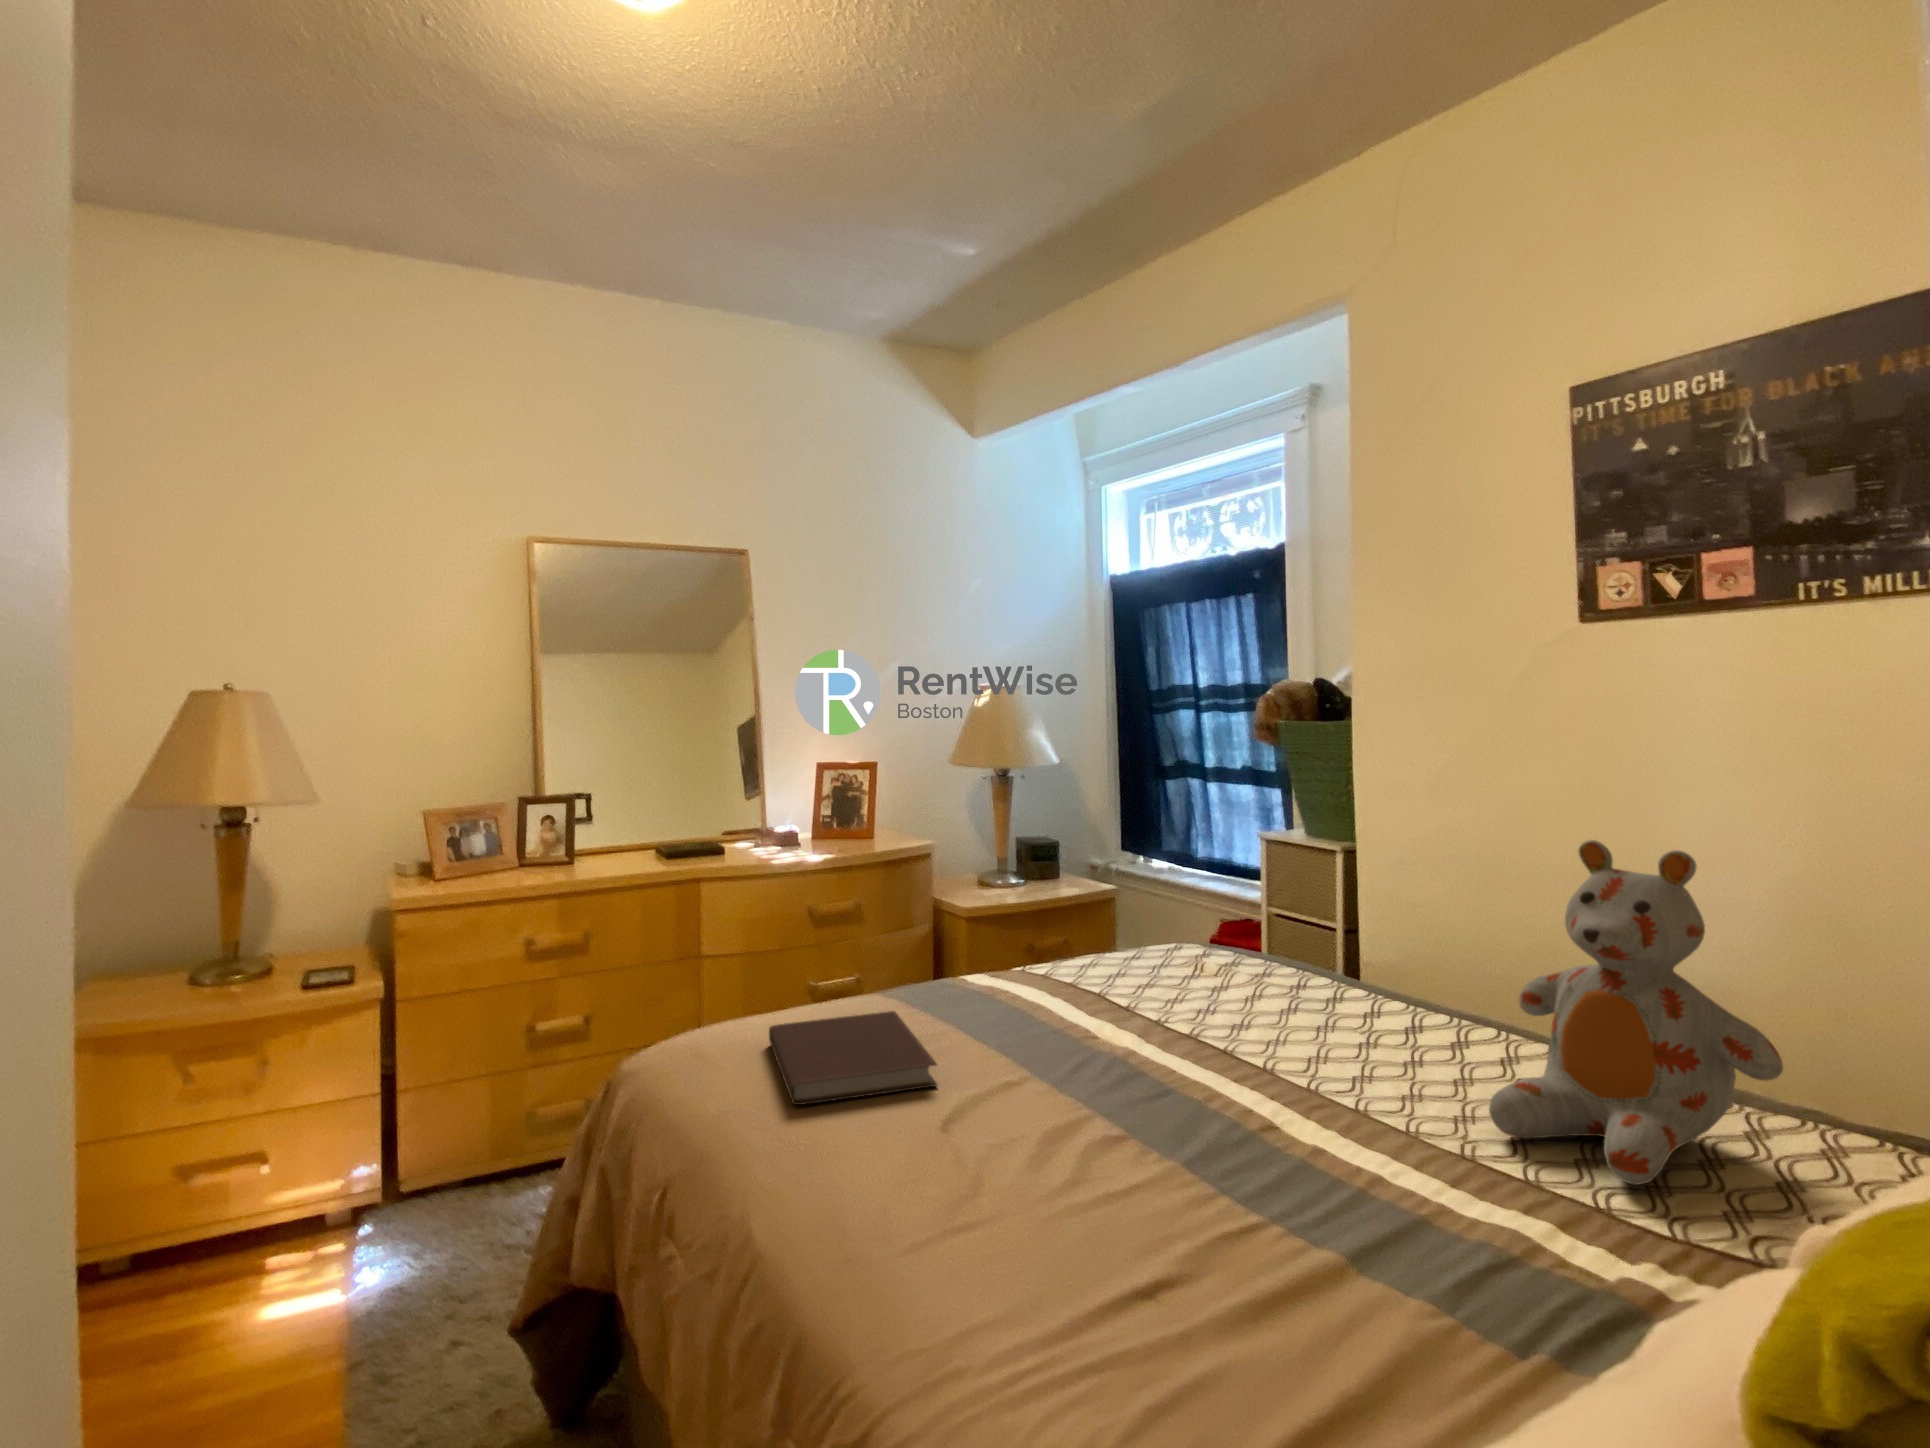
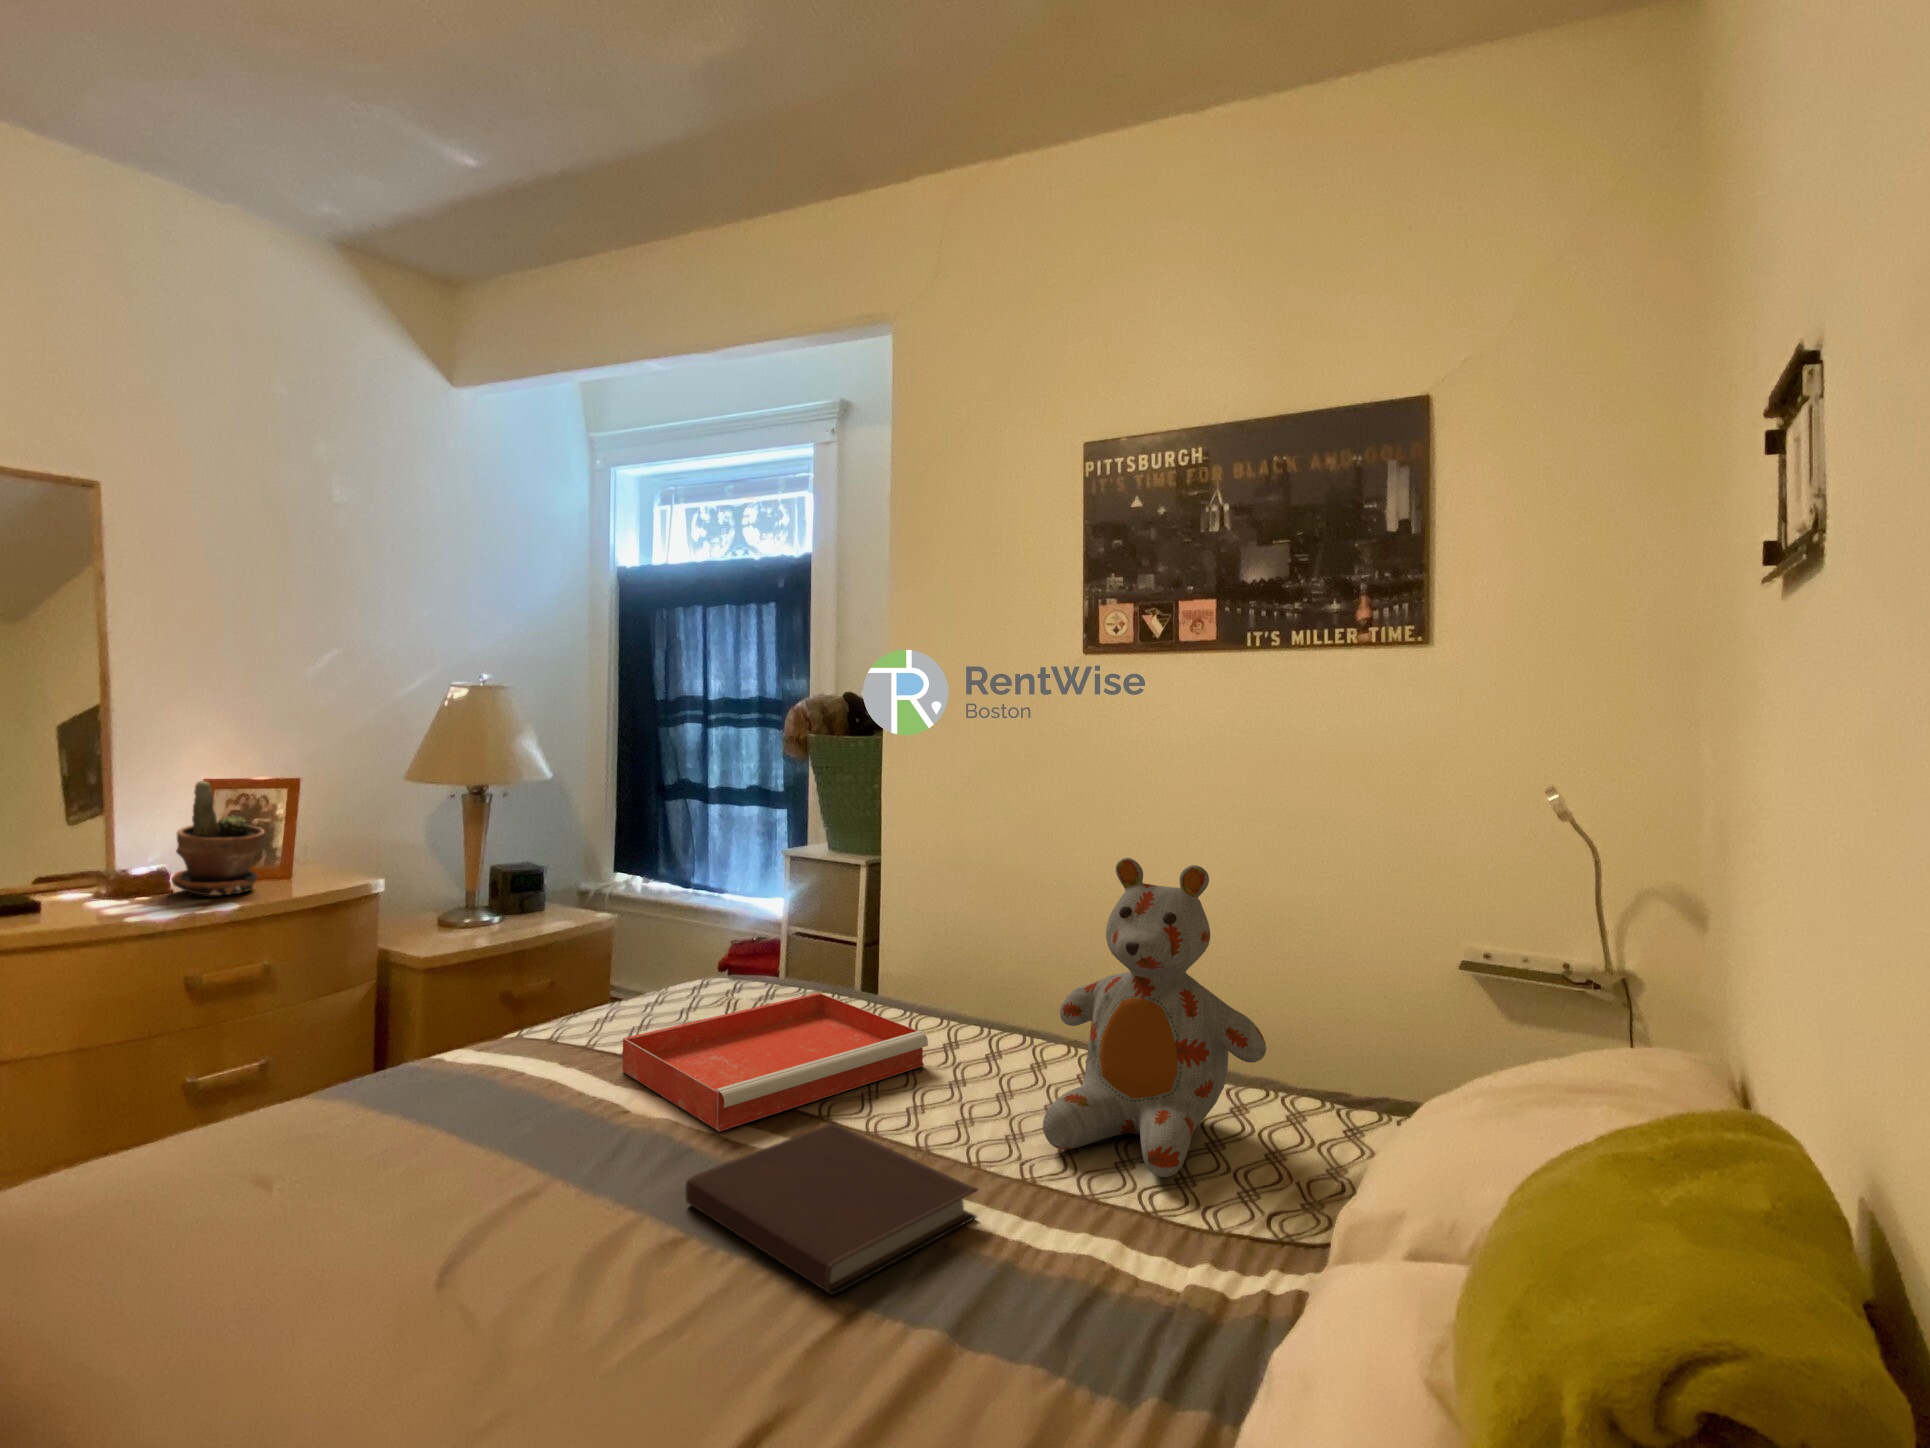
potted plant: none [803,763,857,848] -> present [171,781,265,895]
tray: none [1097,961,1379,1063] -> present [622,993,928,1131]
notebook: present [769,1011,937,1105] -> present [686,1123,977,1294]

